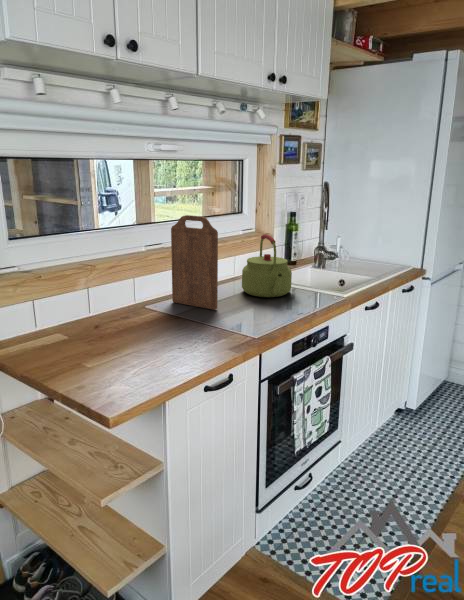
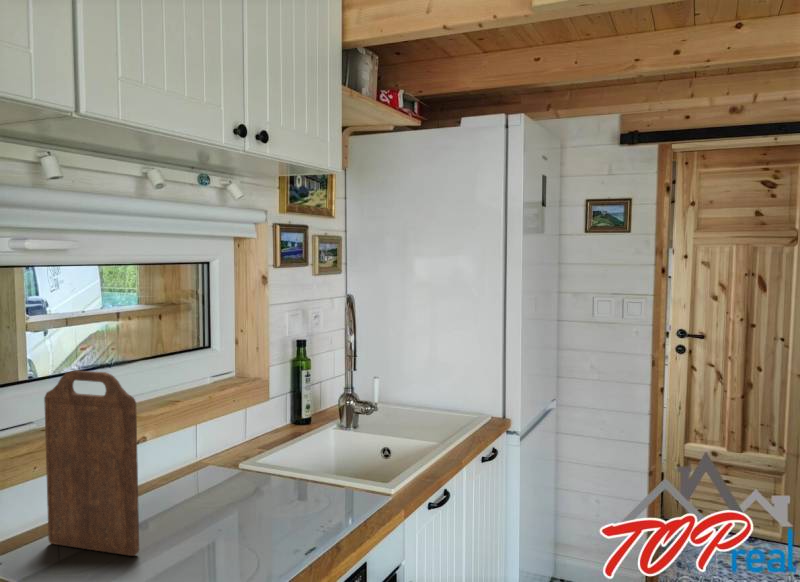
kettle: present [242,234,292,297] -> none [201,390,293,509]

